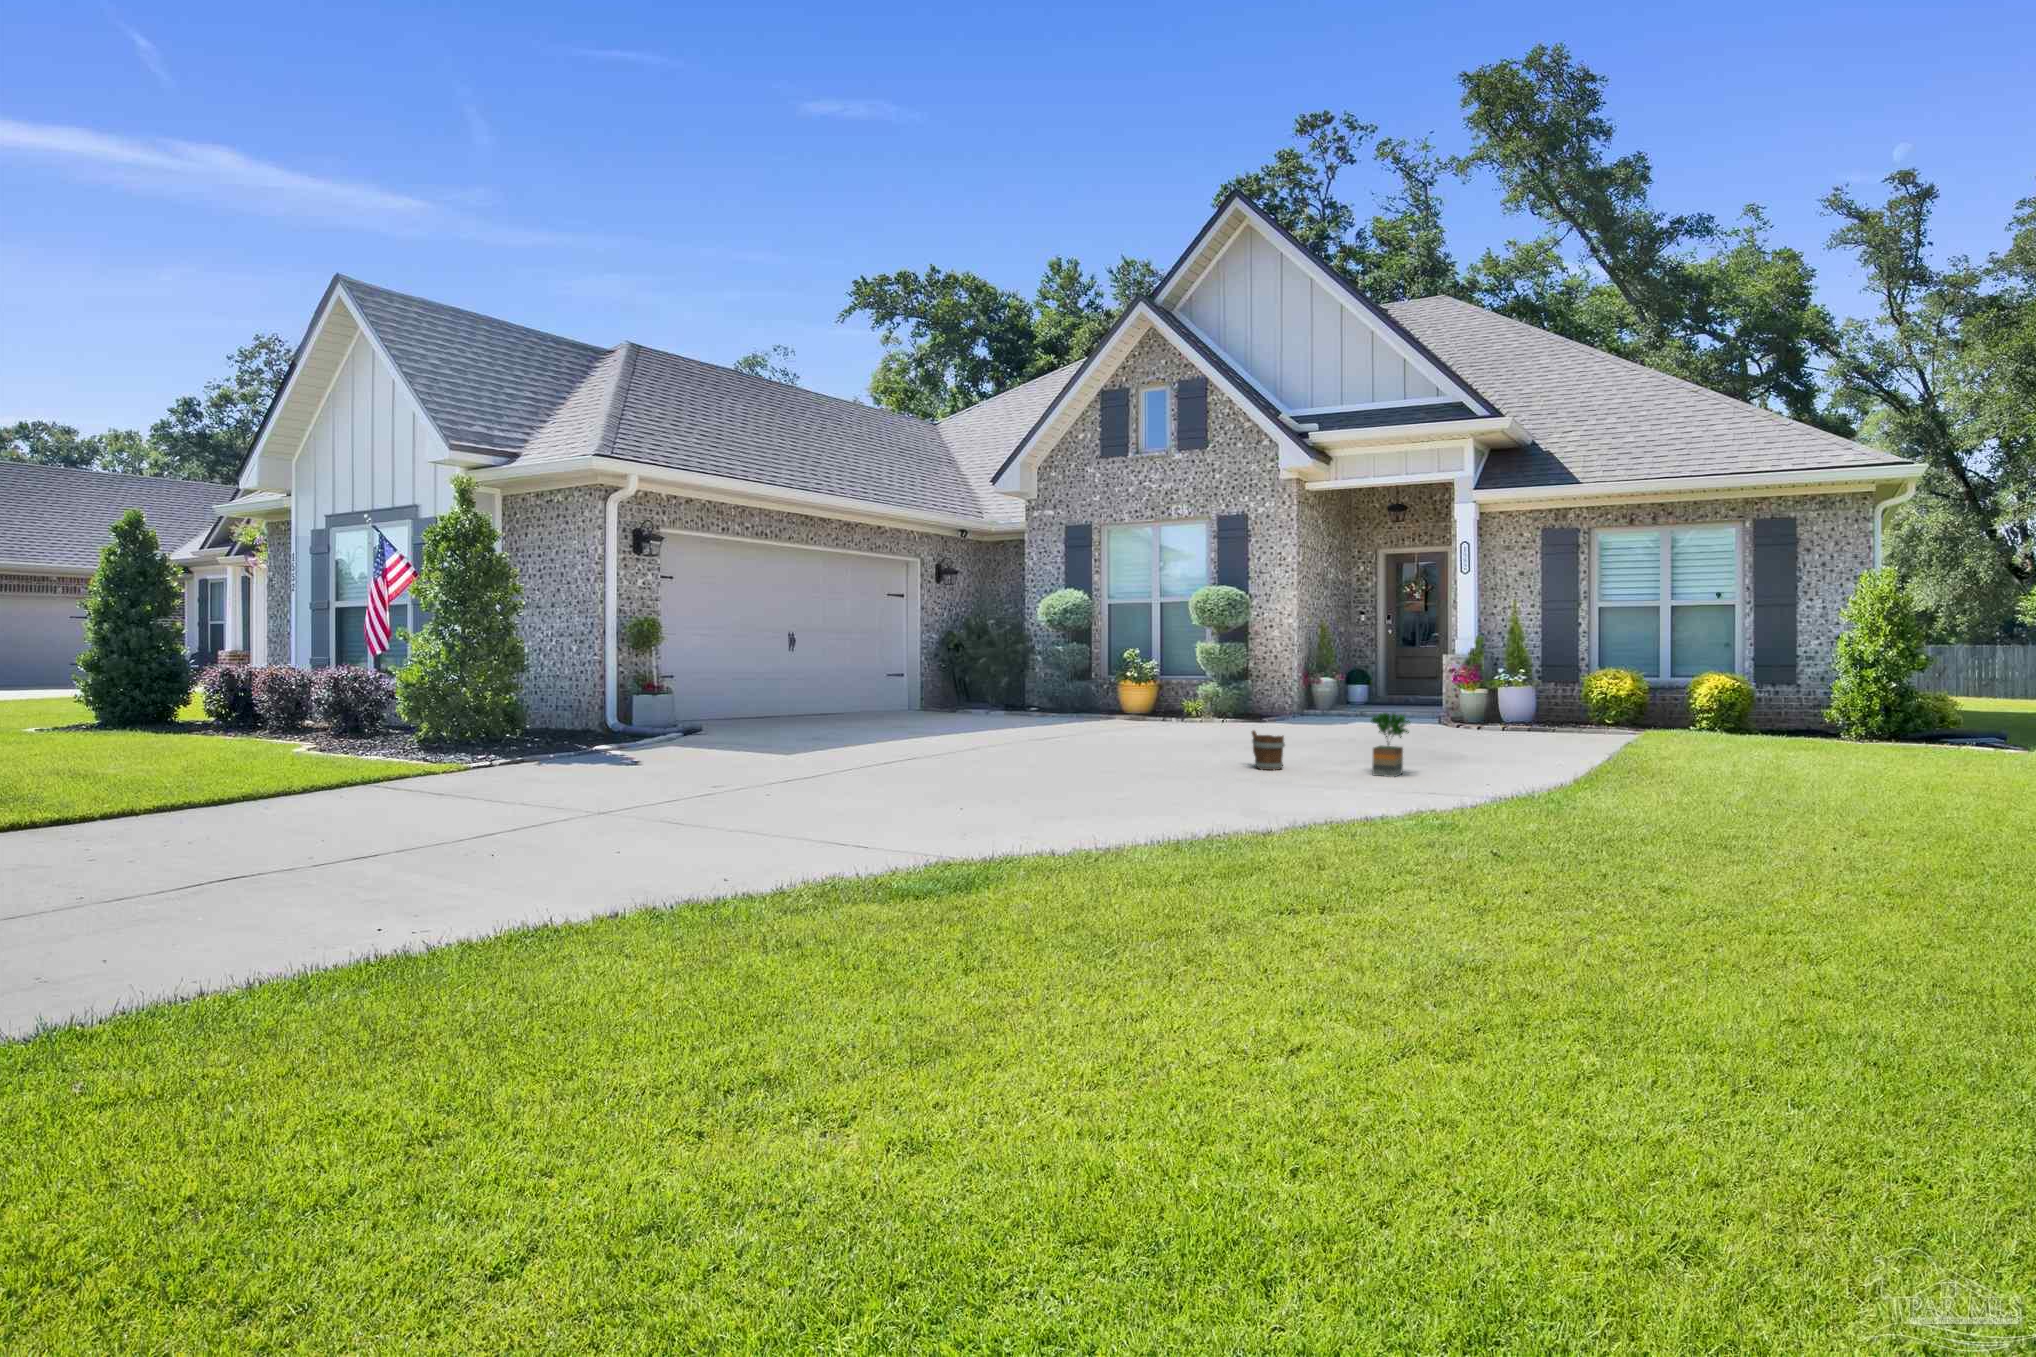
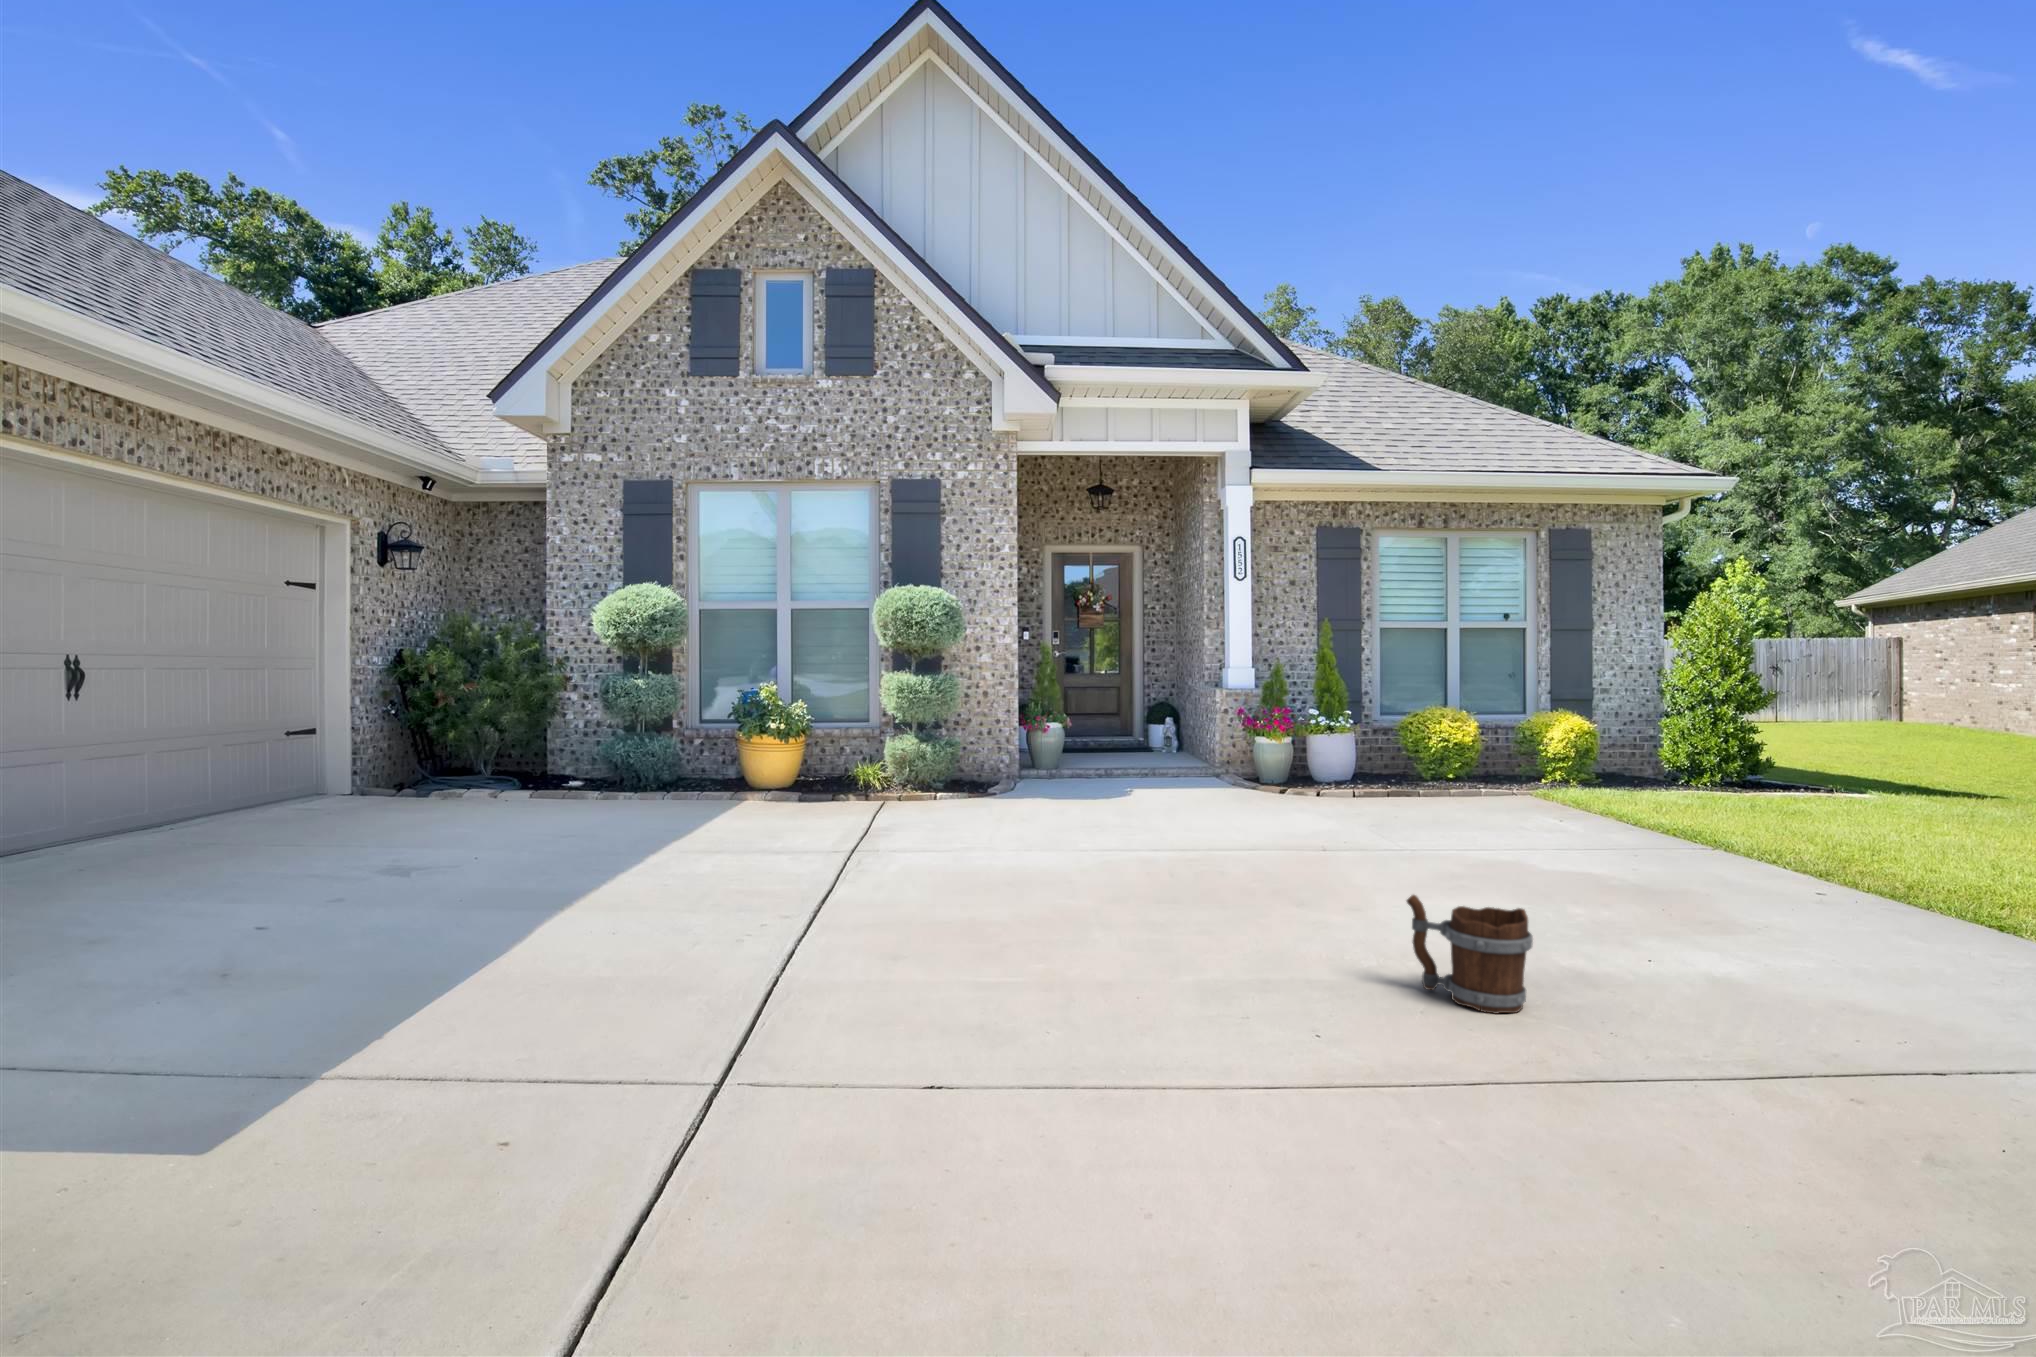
potted tree: present [1371,713,1410,777] -> none [1721,837,1876,1009]

